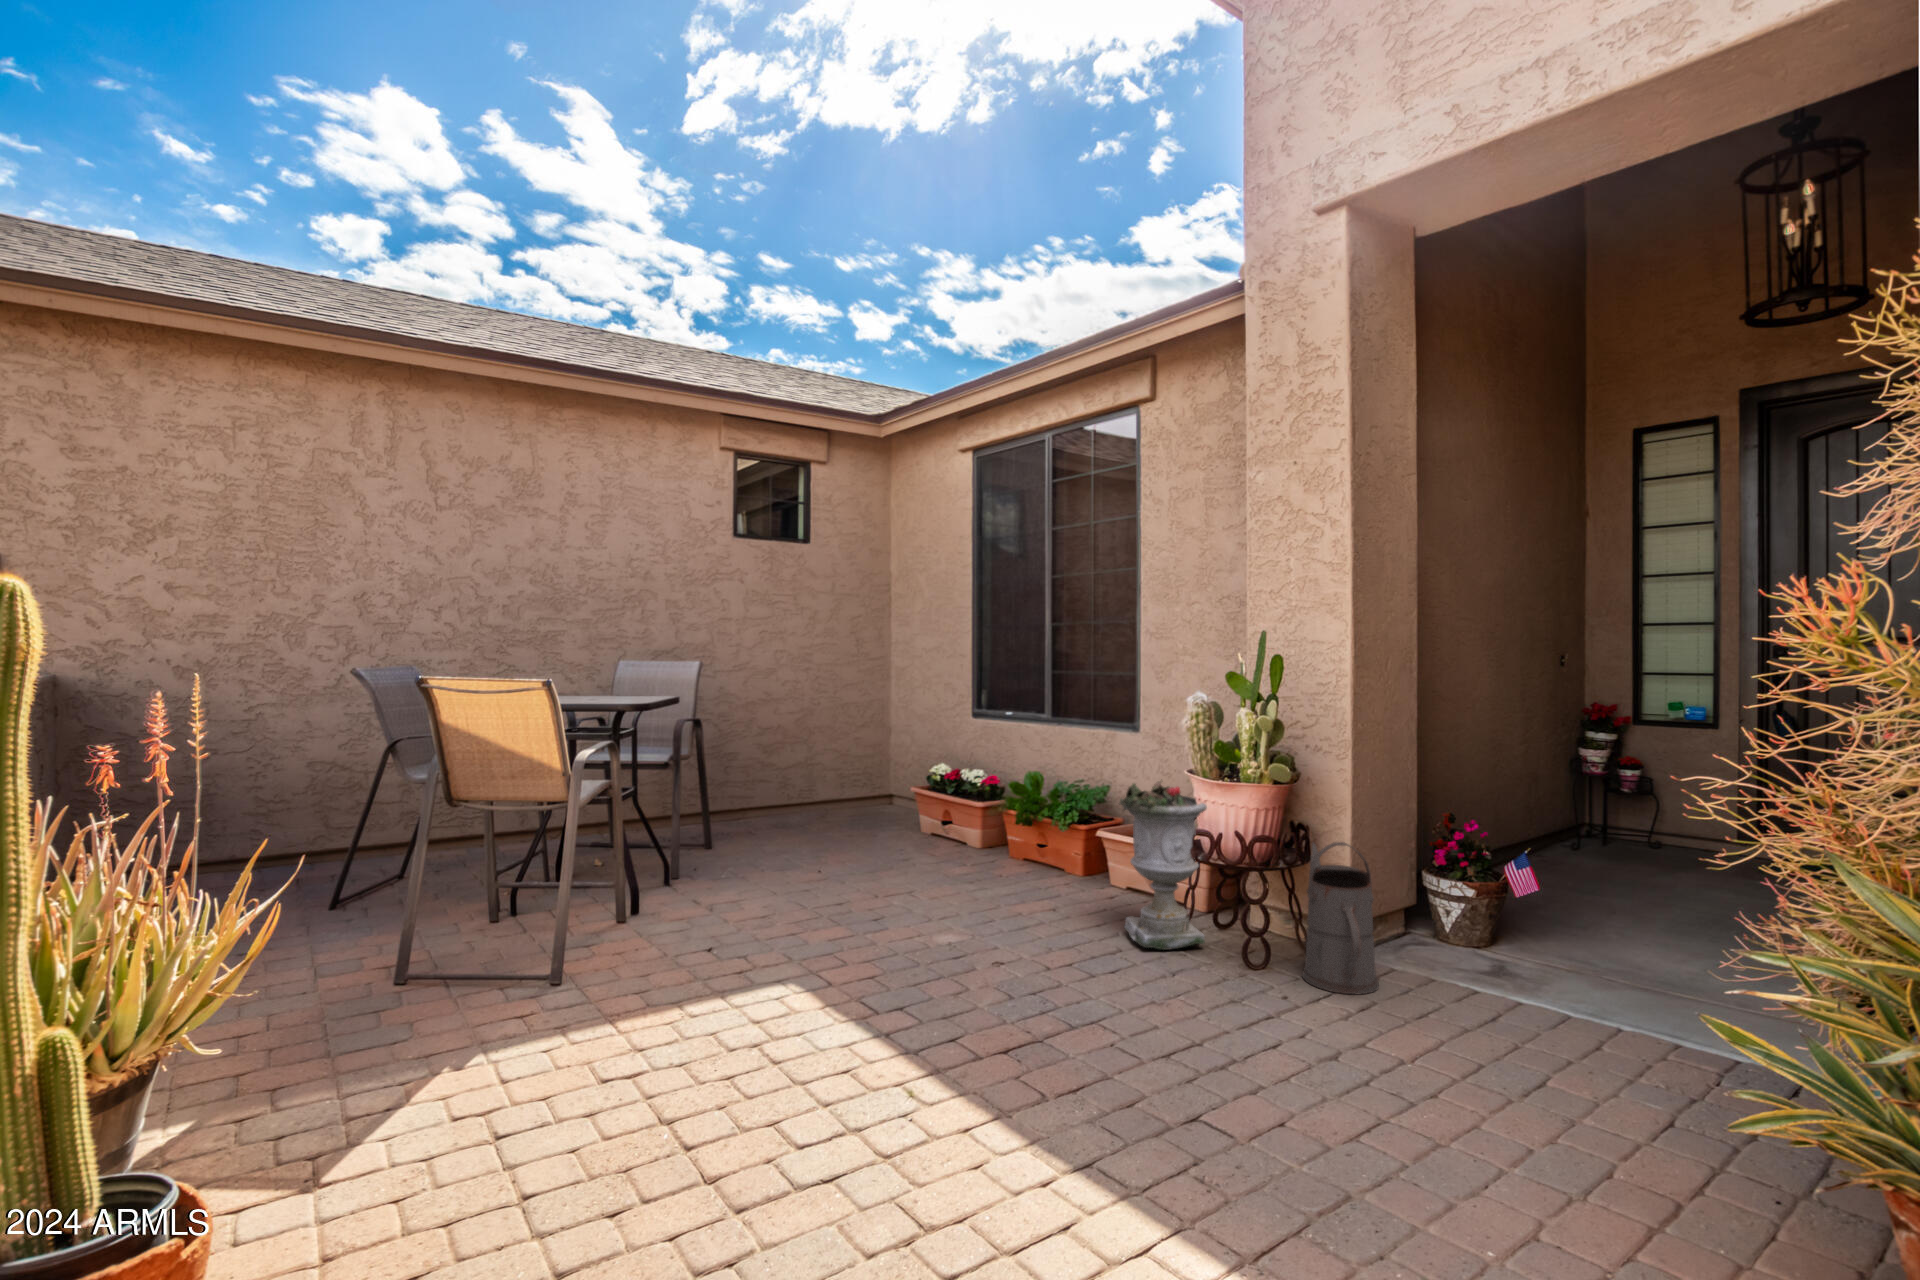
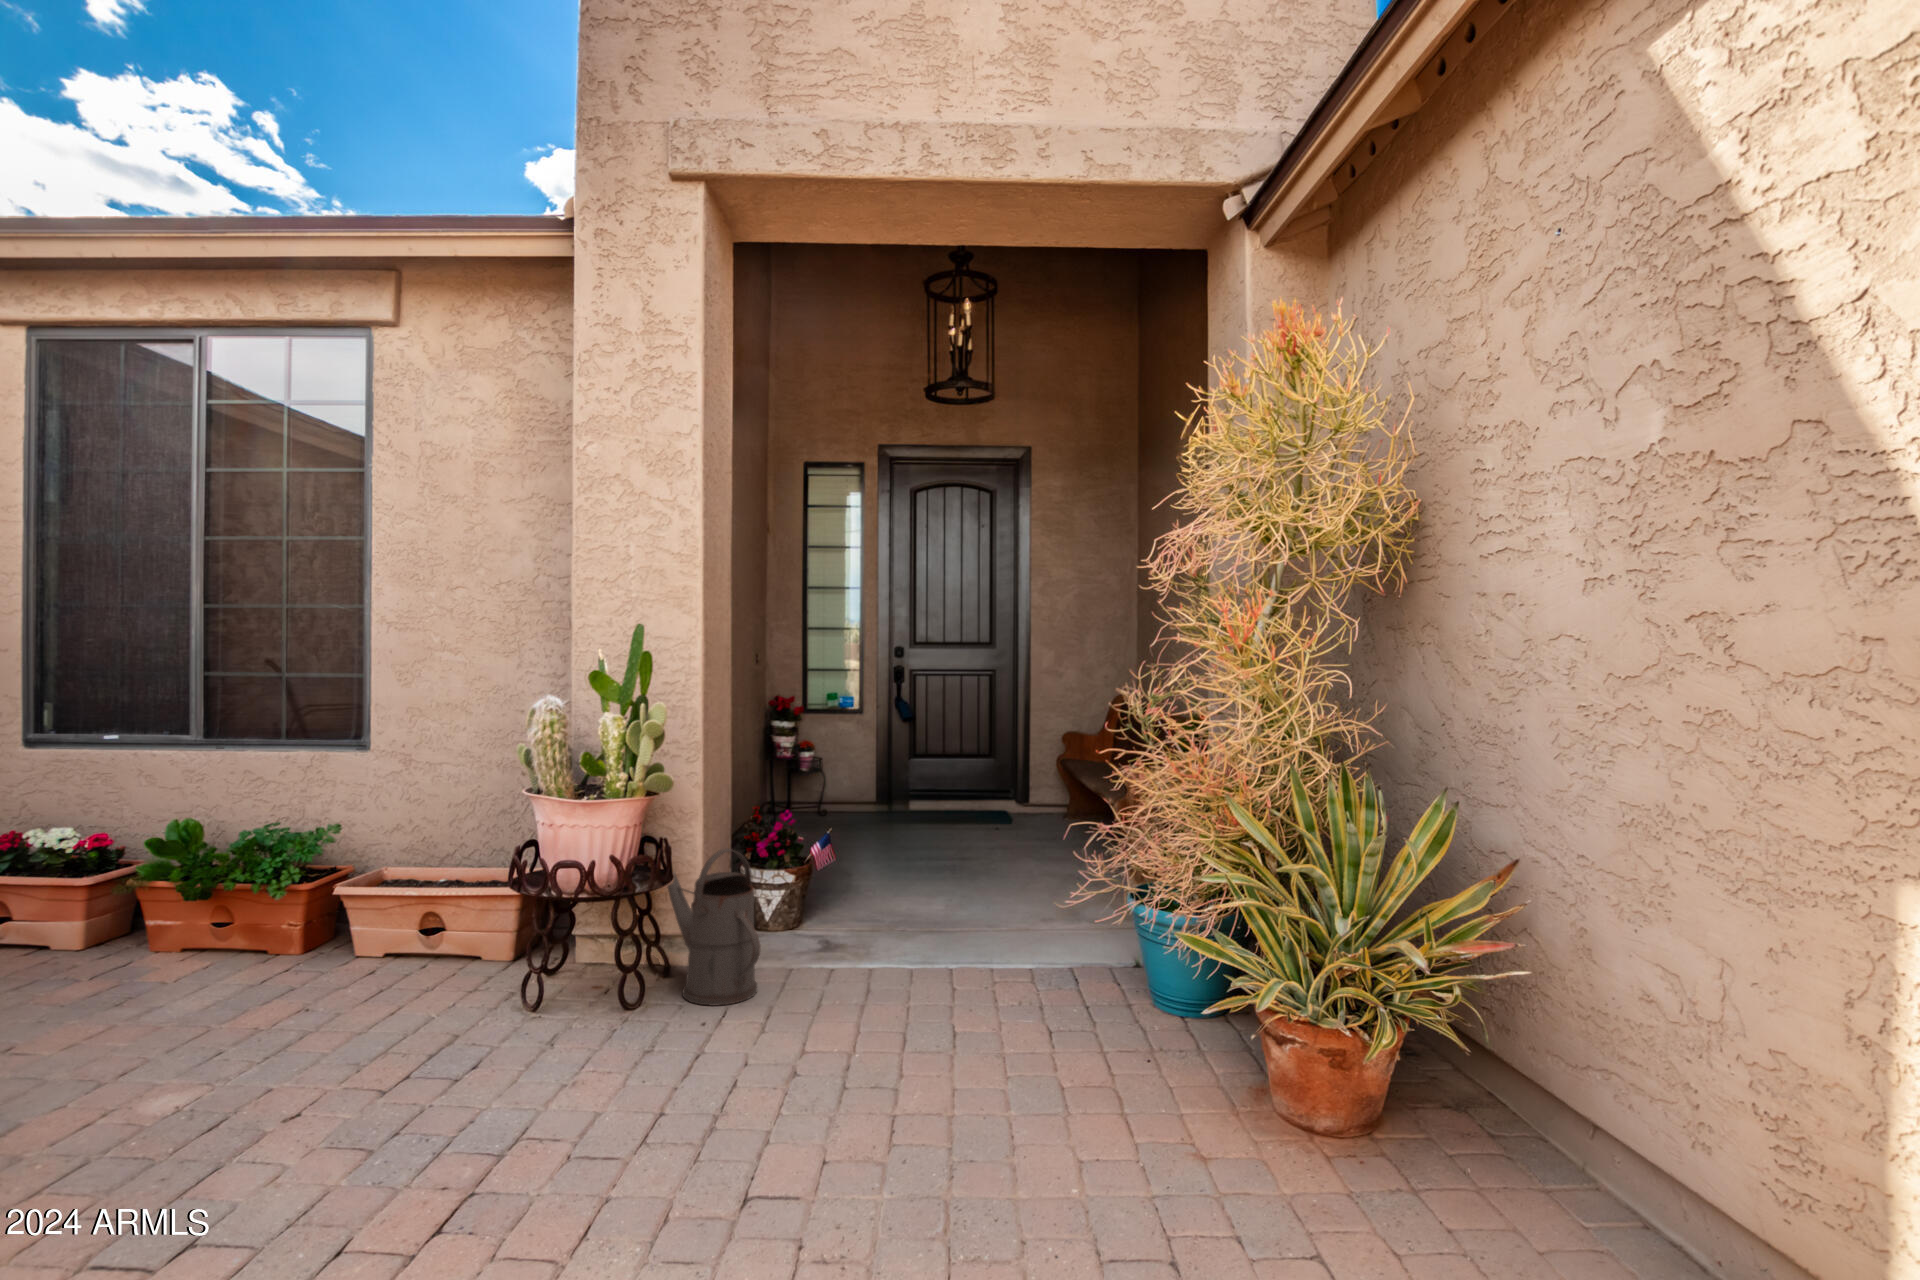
planter: present [1119,781,1207,950] -> none [440,806,566,1024]

